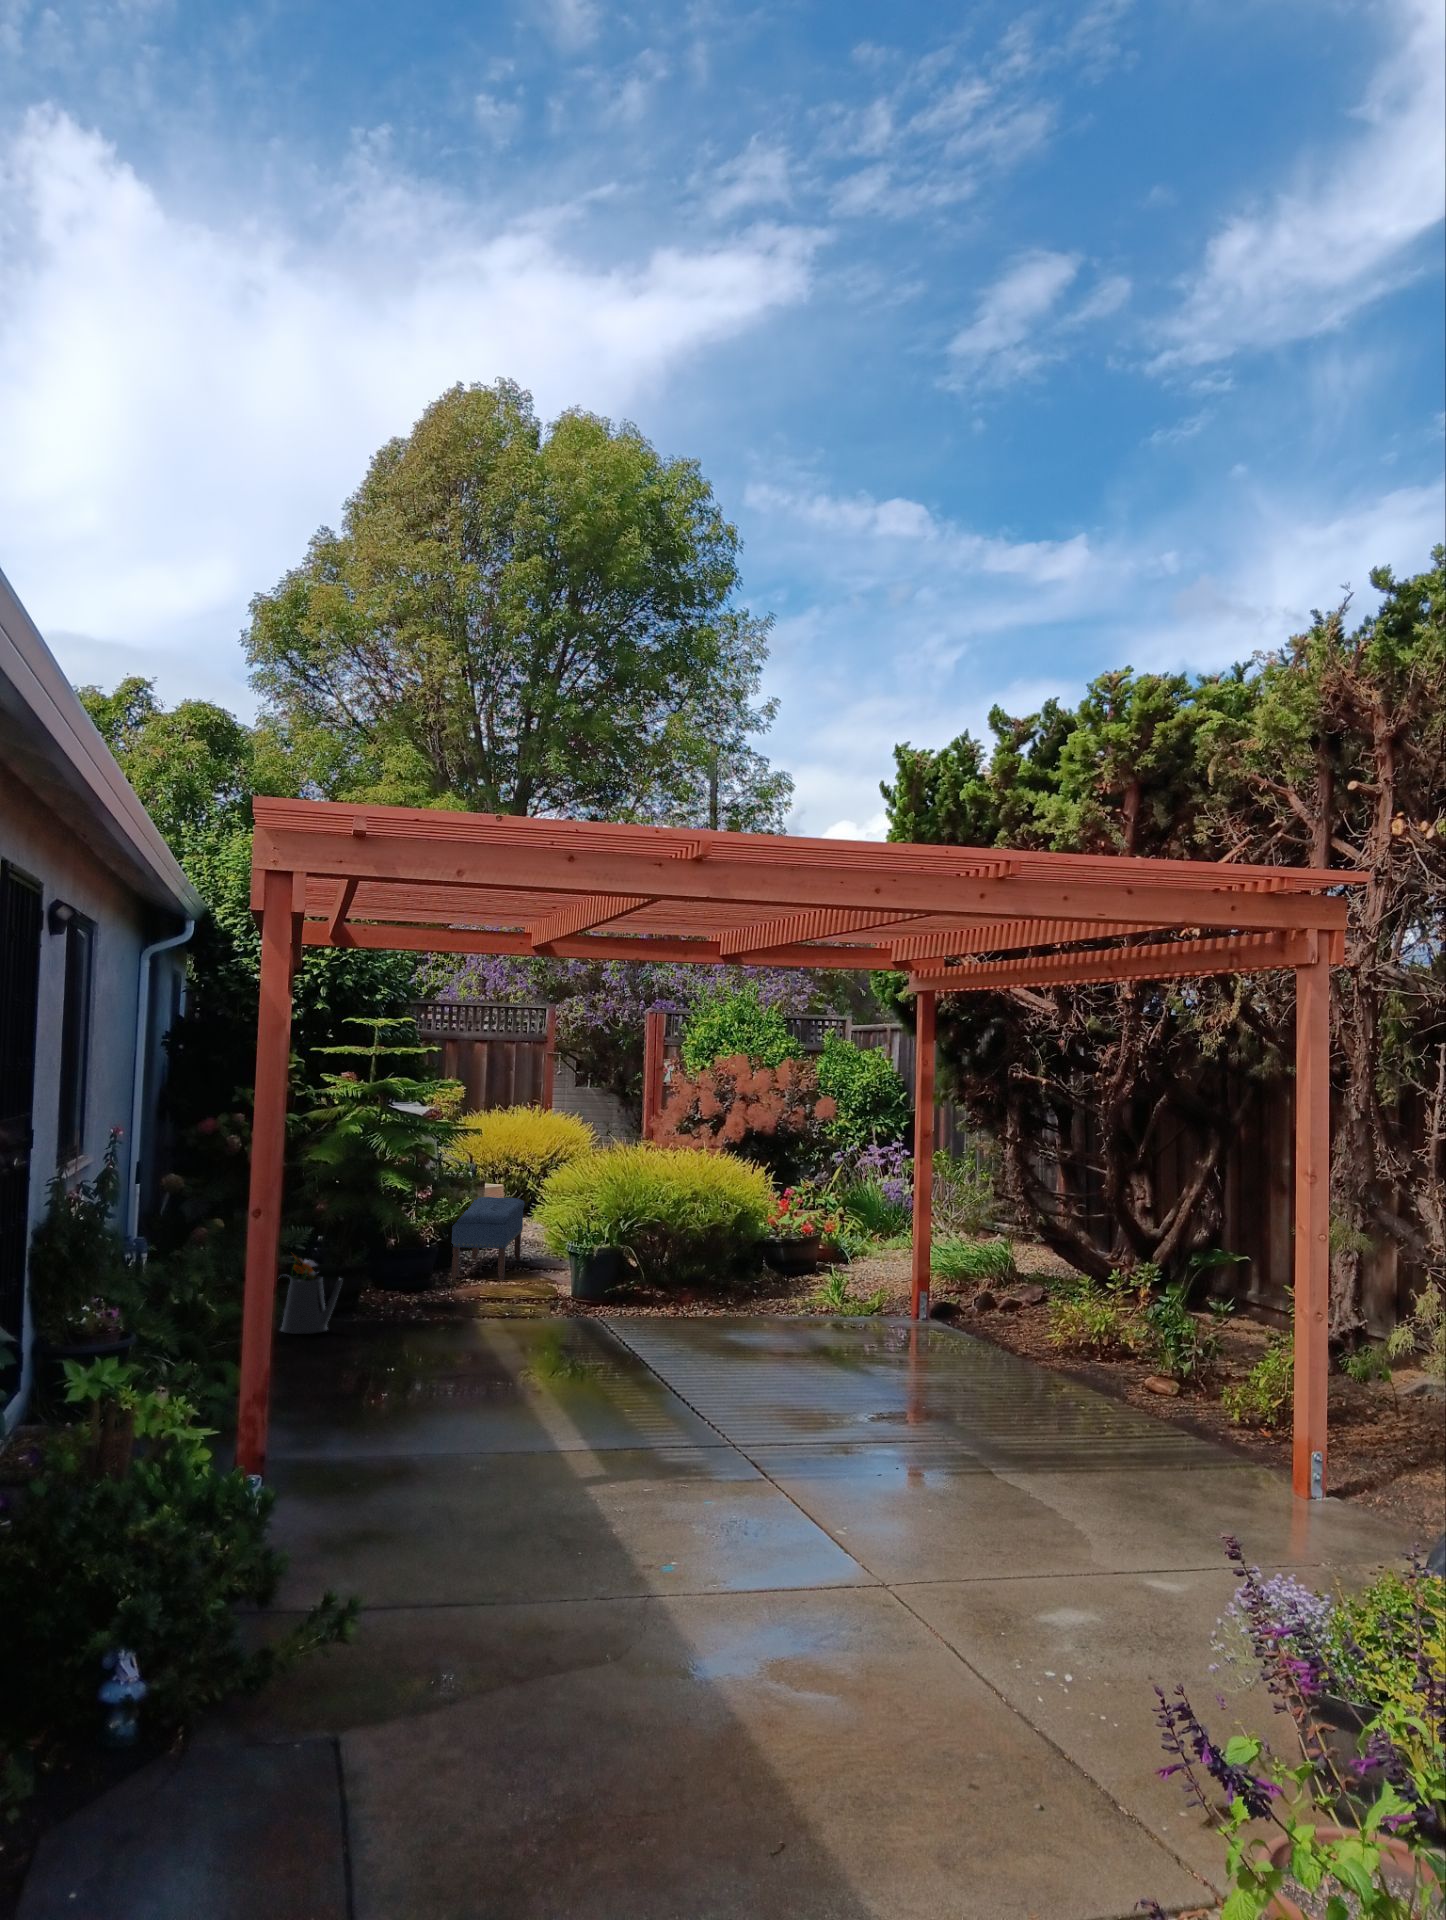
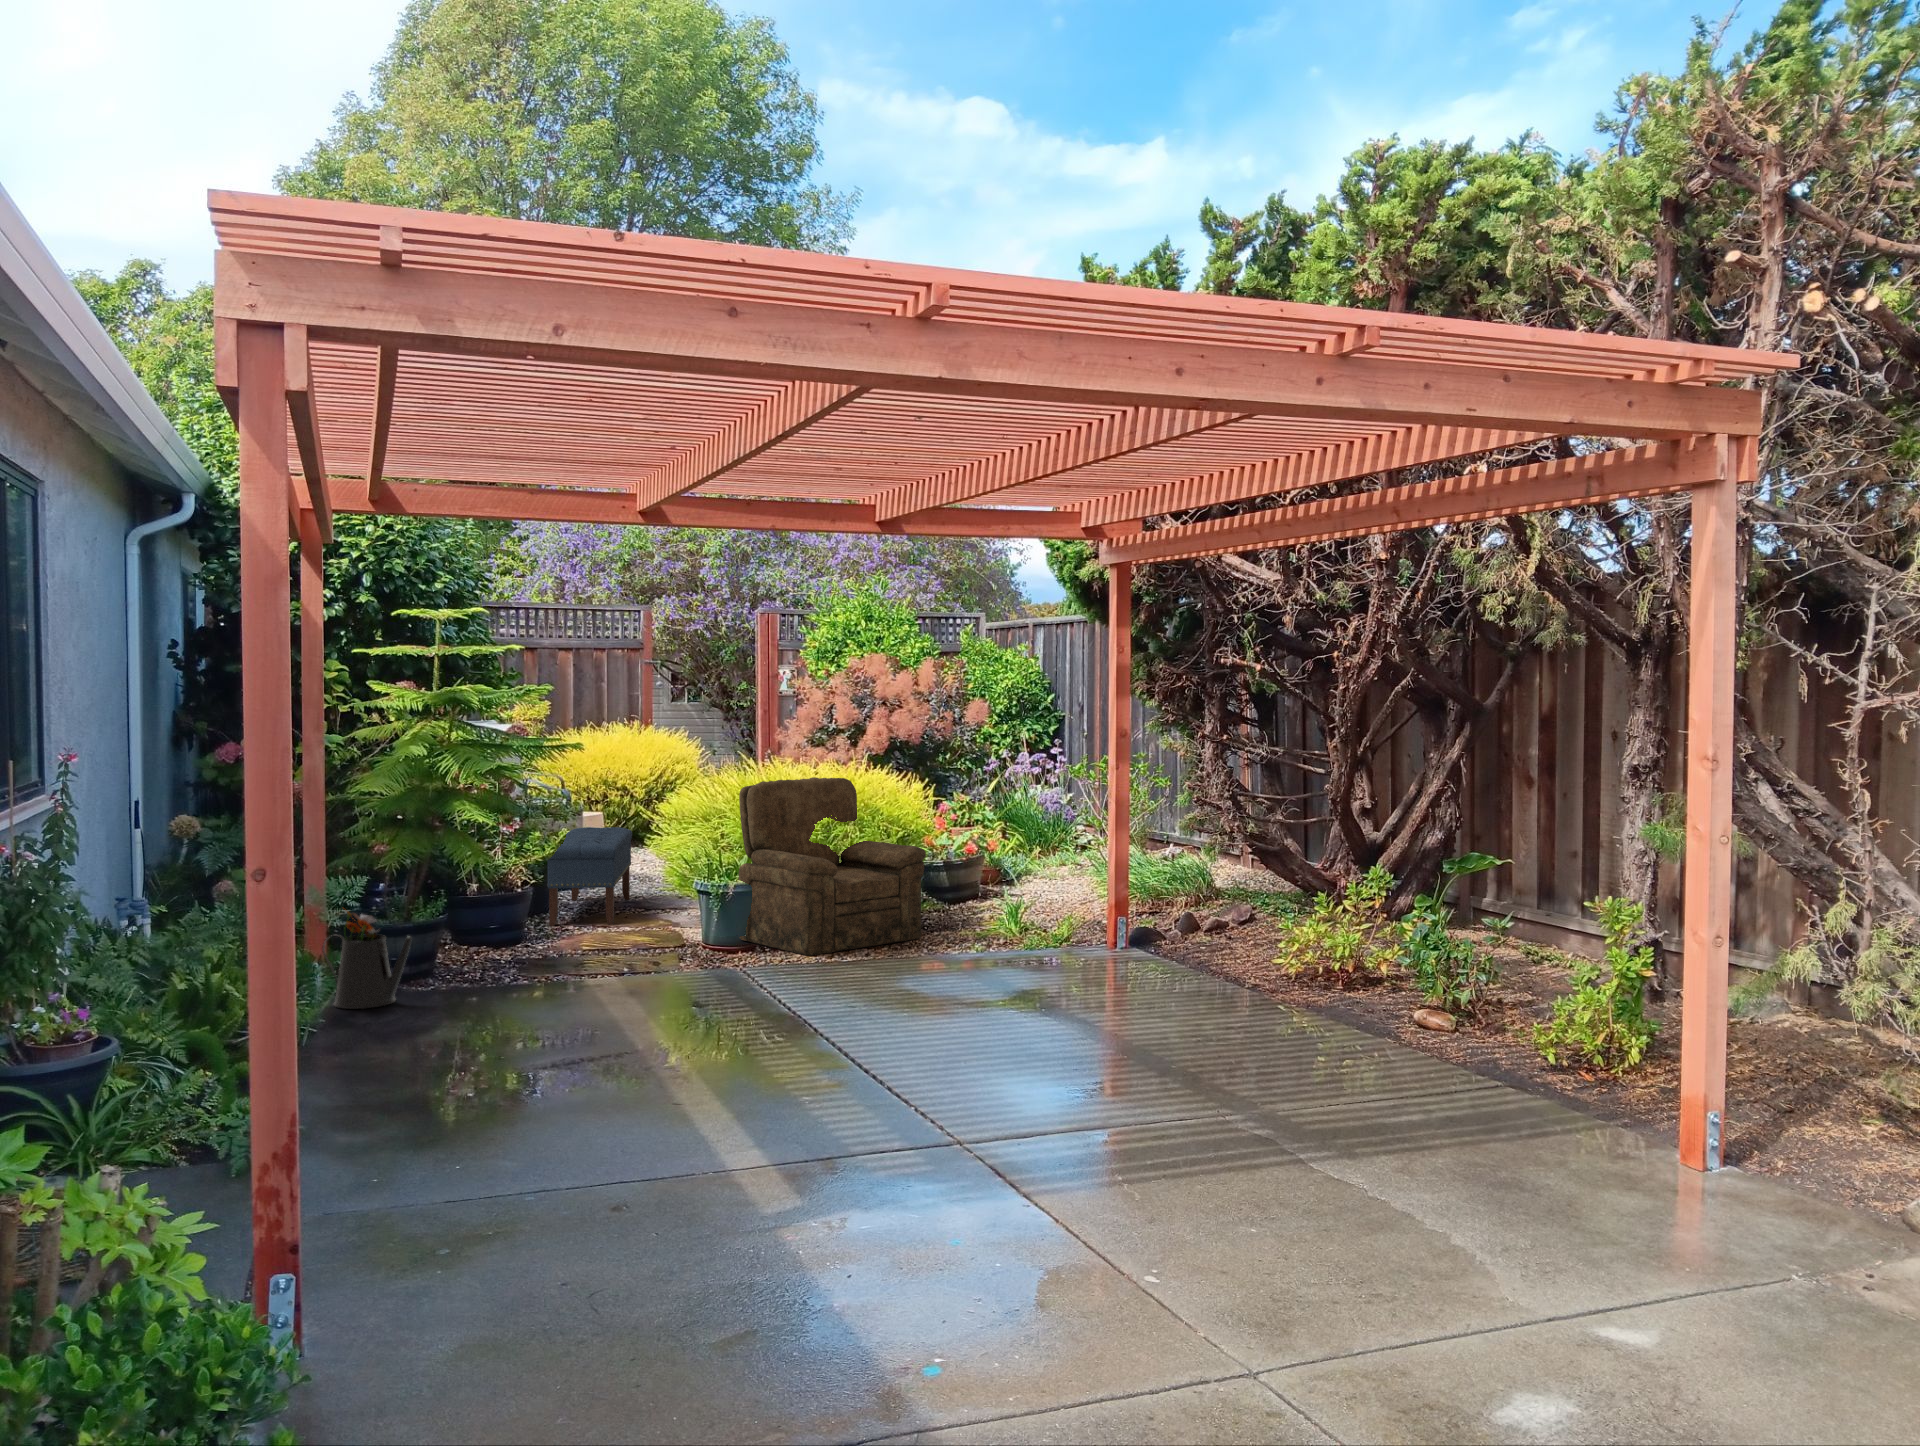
armchair: none [604,1162,762,1311] -> present [739,777,926,956]

